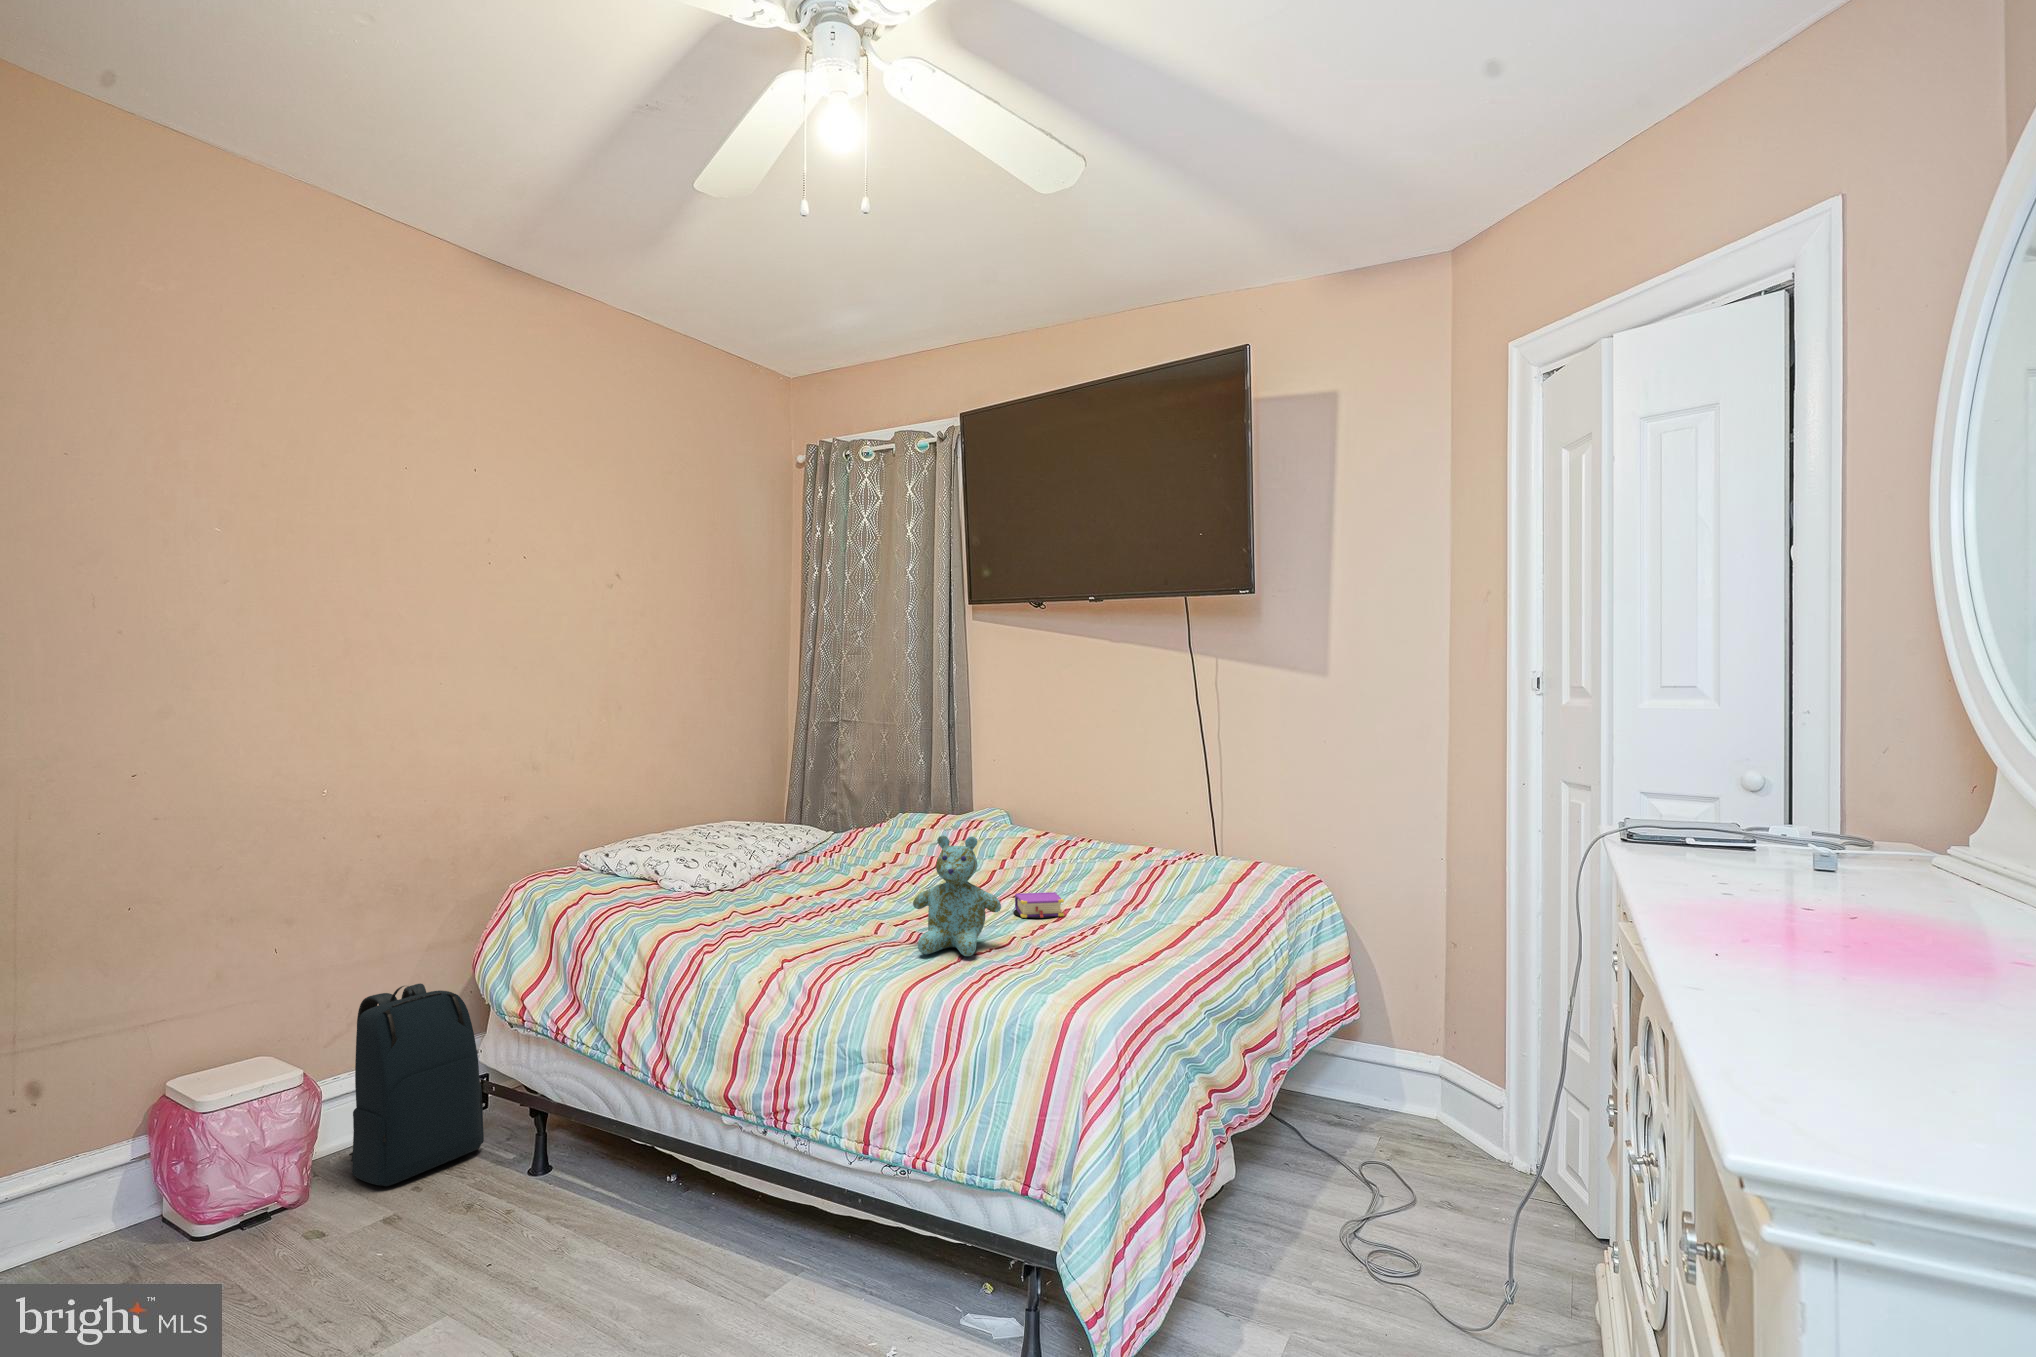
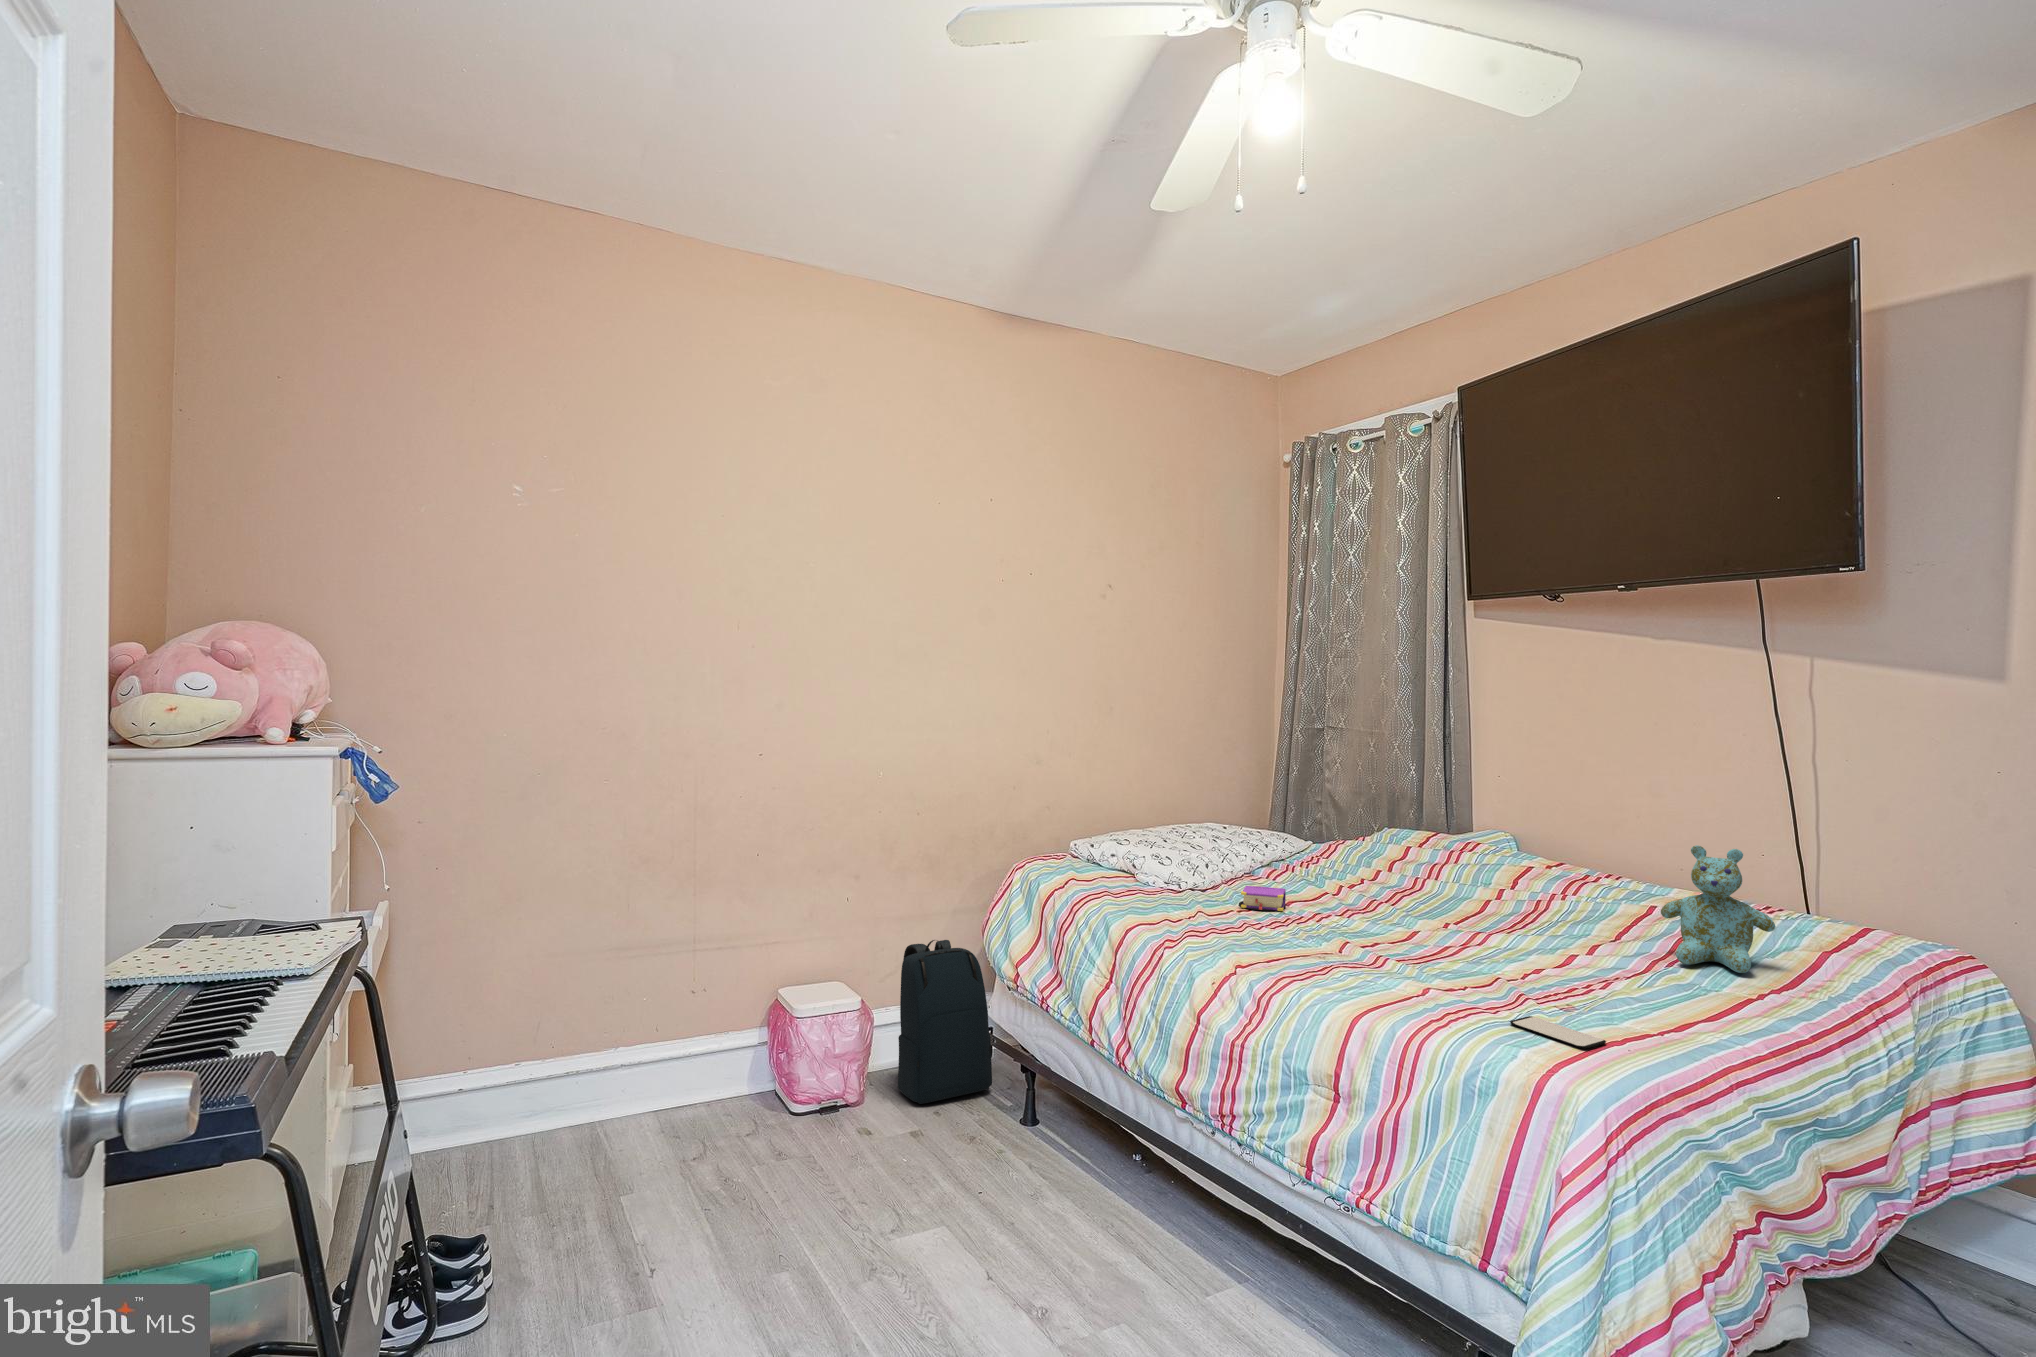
stuffed bear: present [913,835,1001,956] -> present [1661,845,1776,973]
book: present [1013,892,1064,918] -> present [1239,886,1286,911]
smartphone: none [1035,965,1108,985] -> present [1510,1016,1606,1049]

